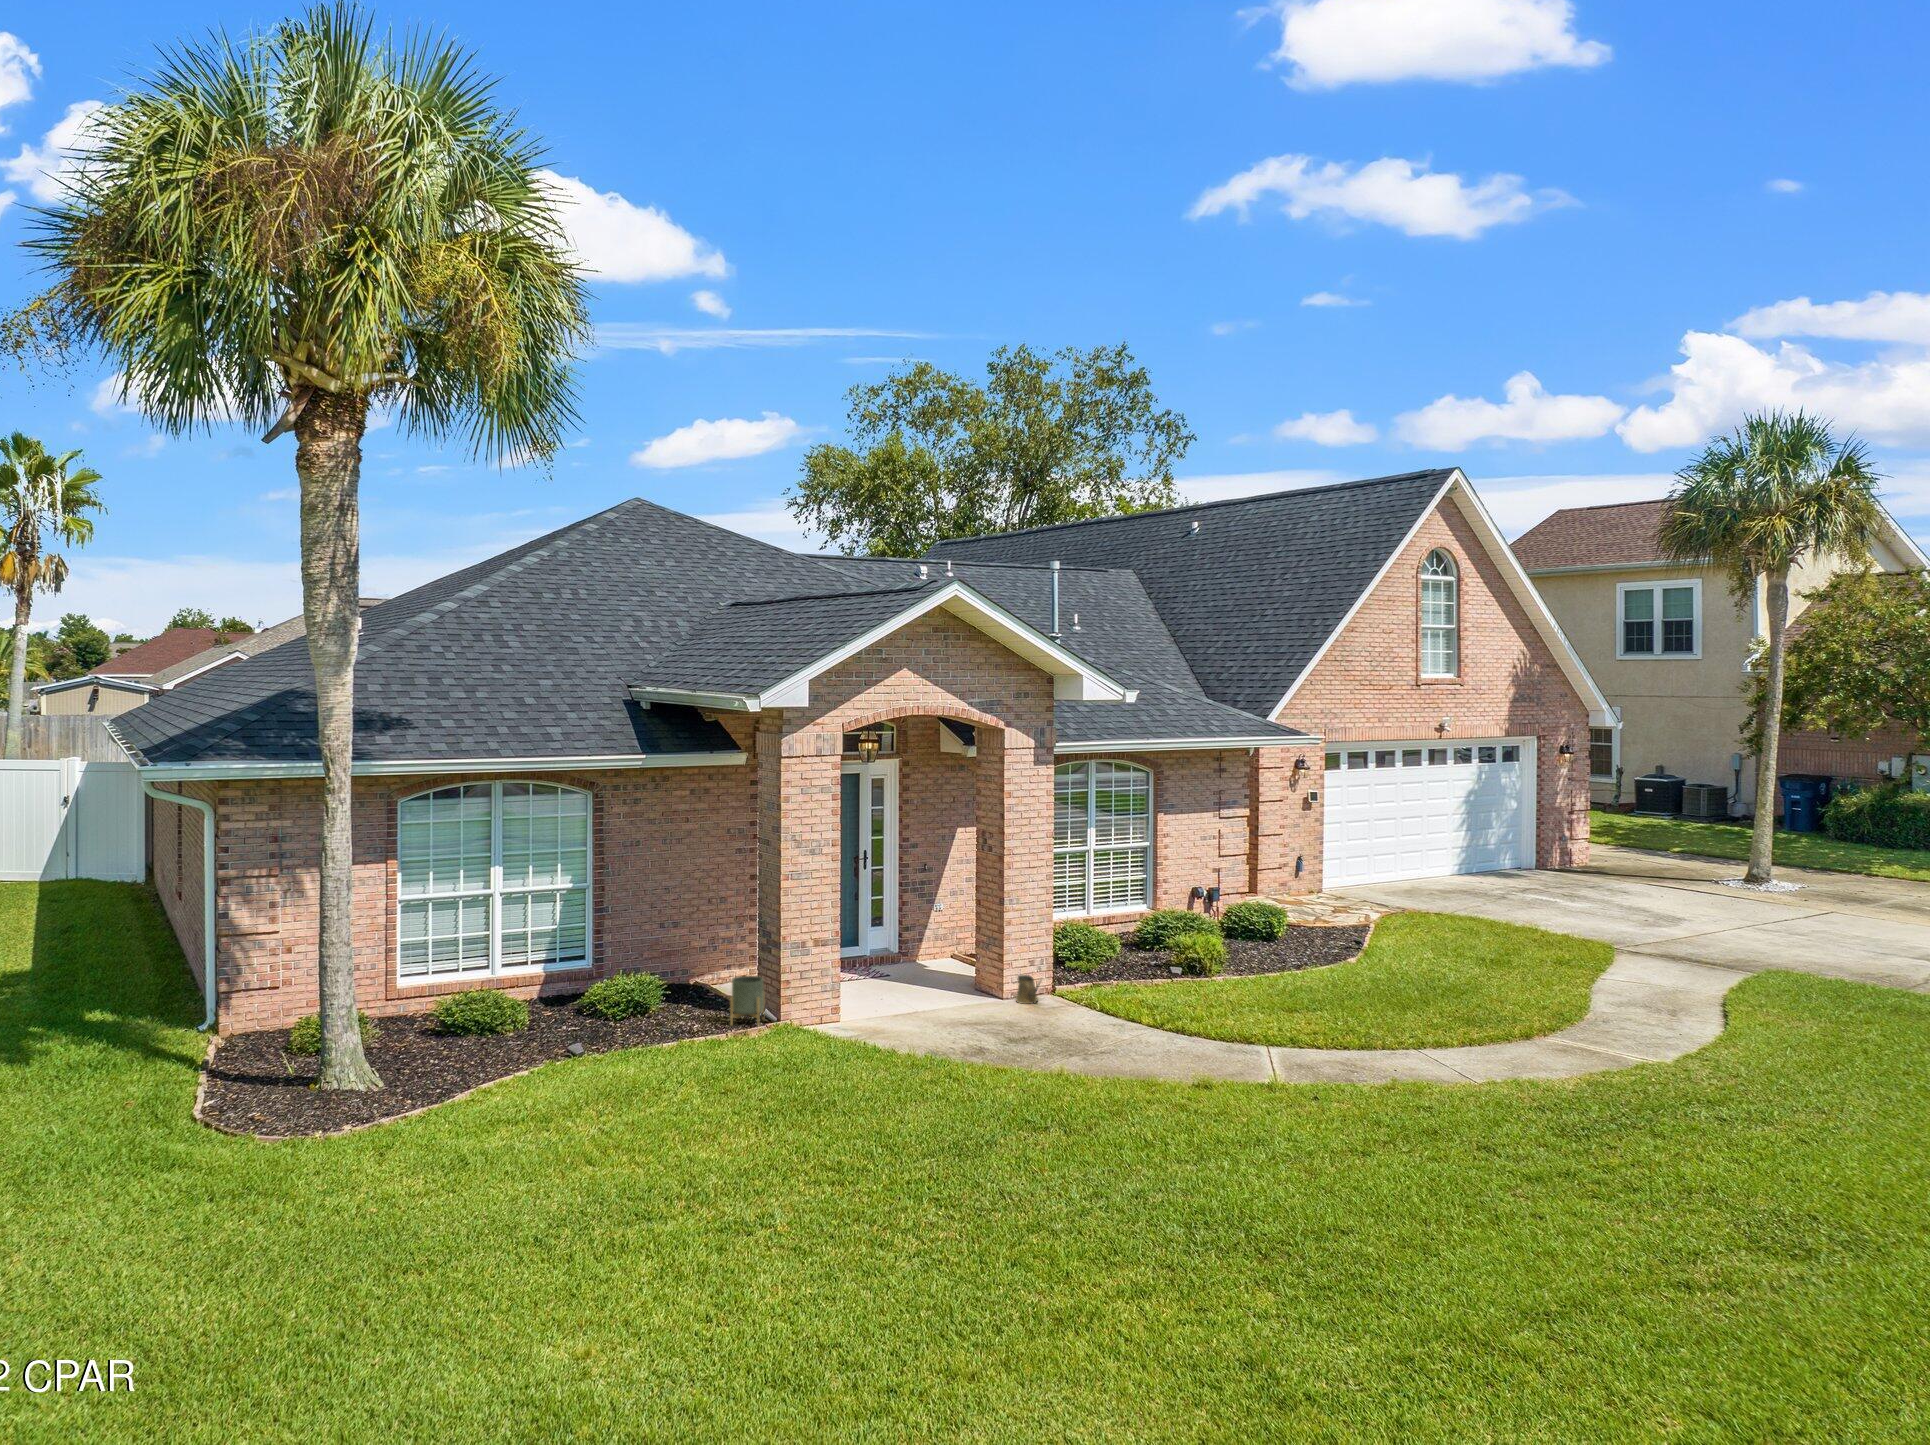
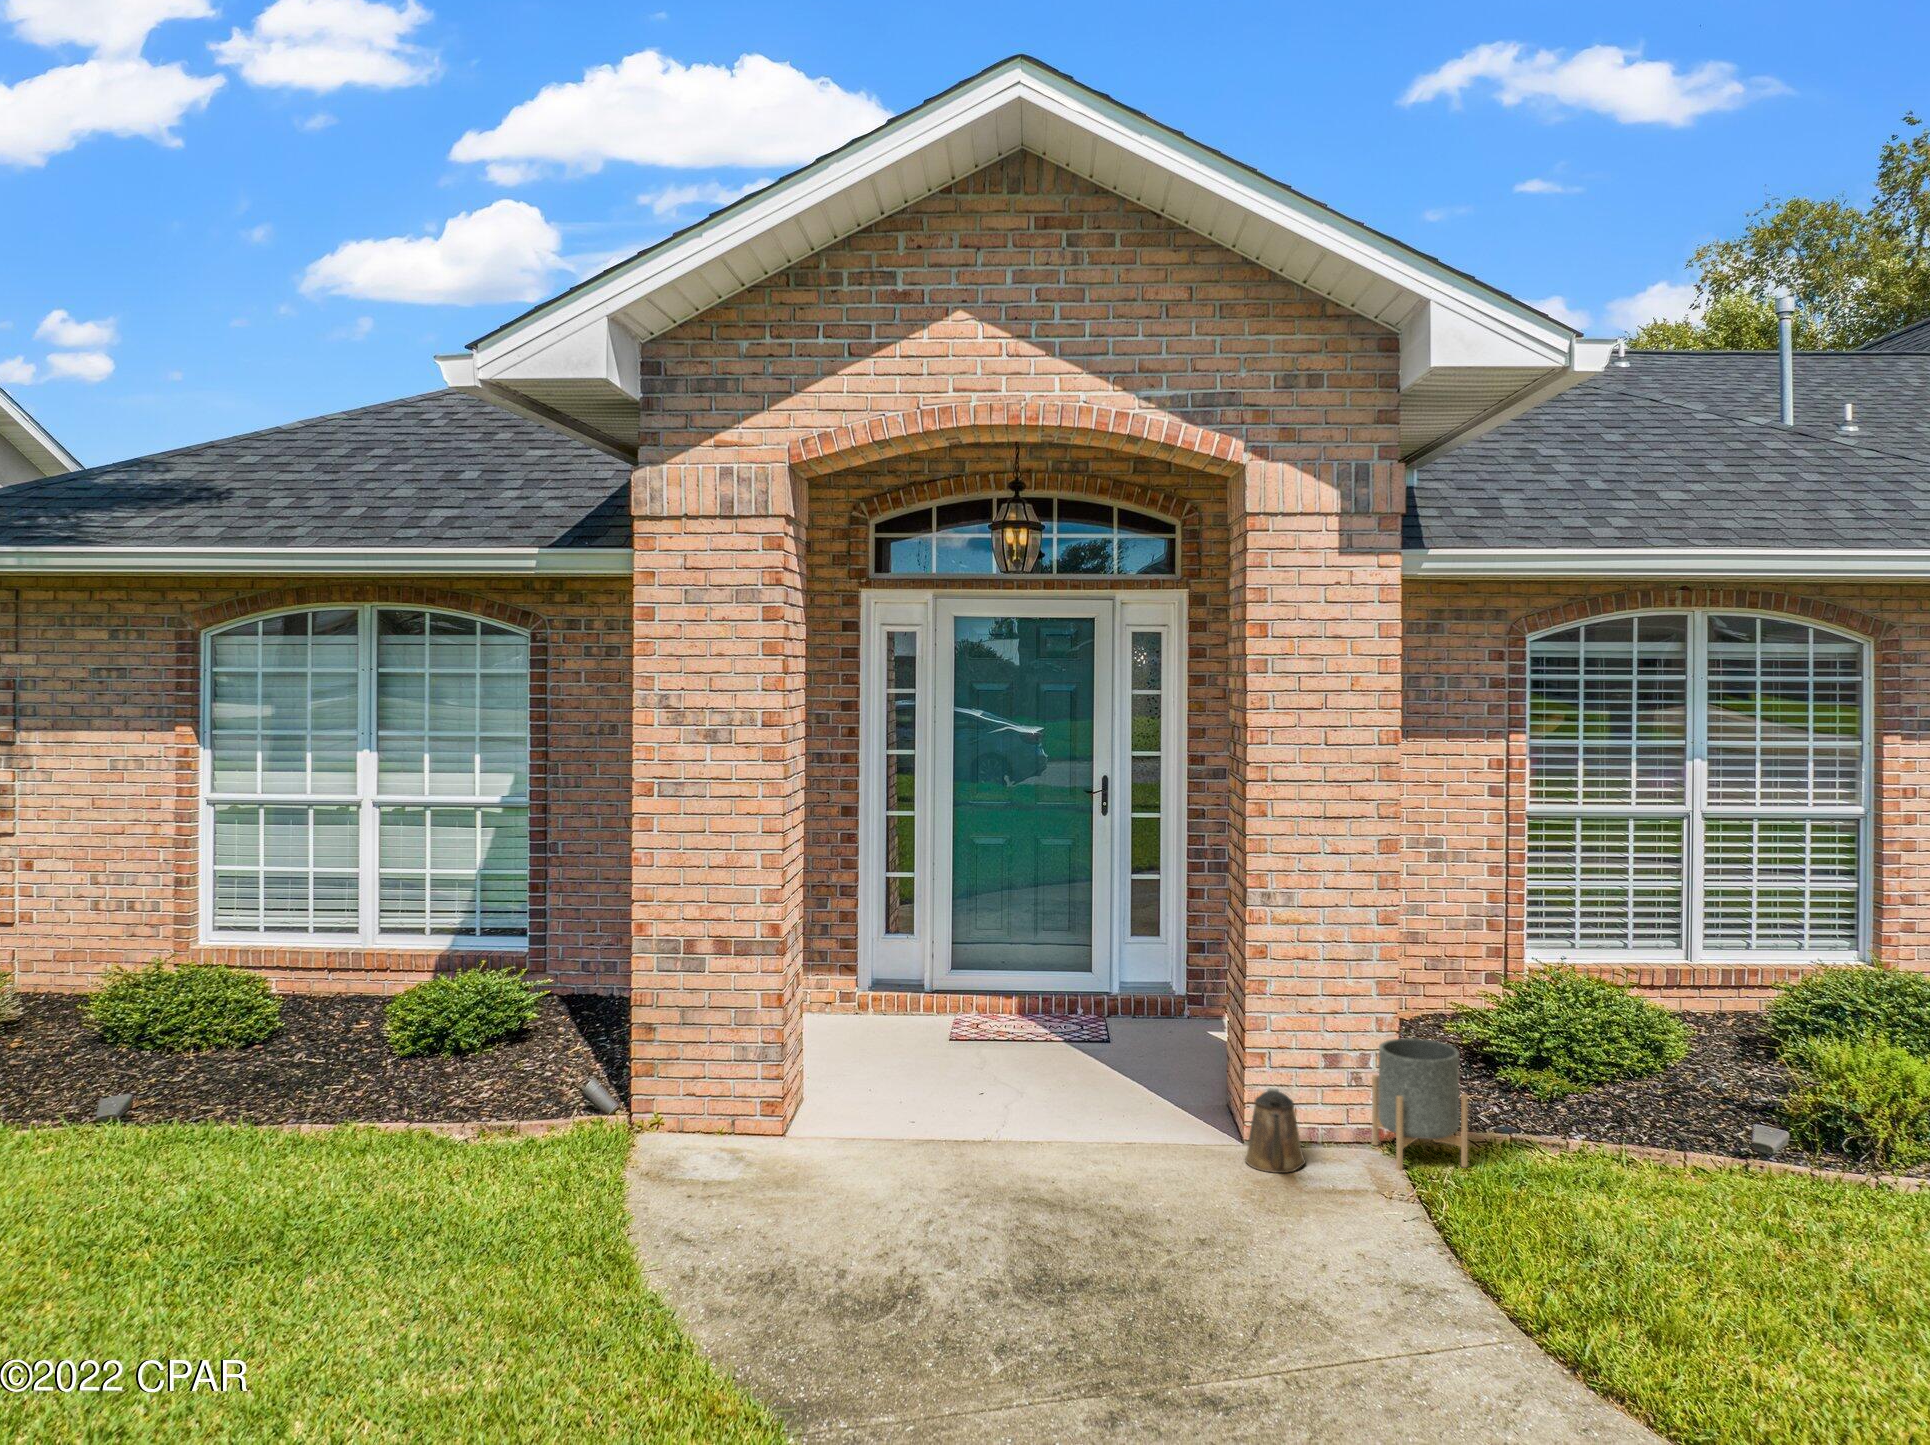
planter: present [730,976,764,1026] -> present [1372,1038,1468,1170]

